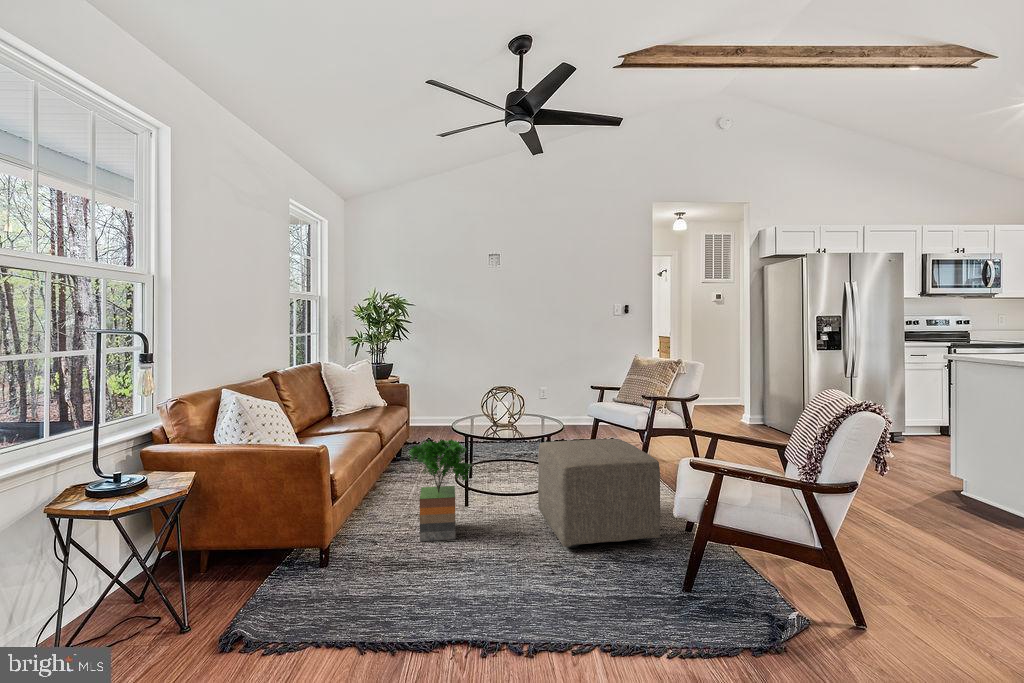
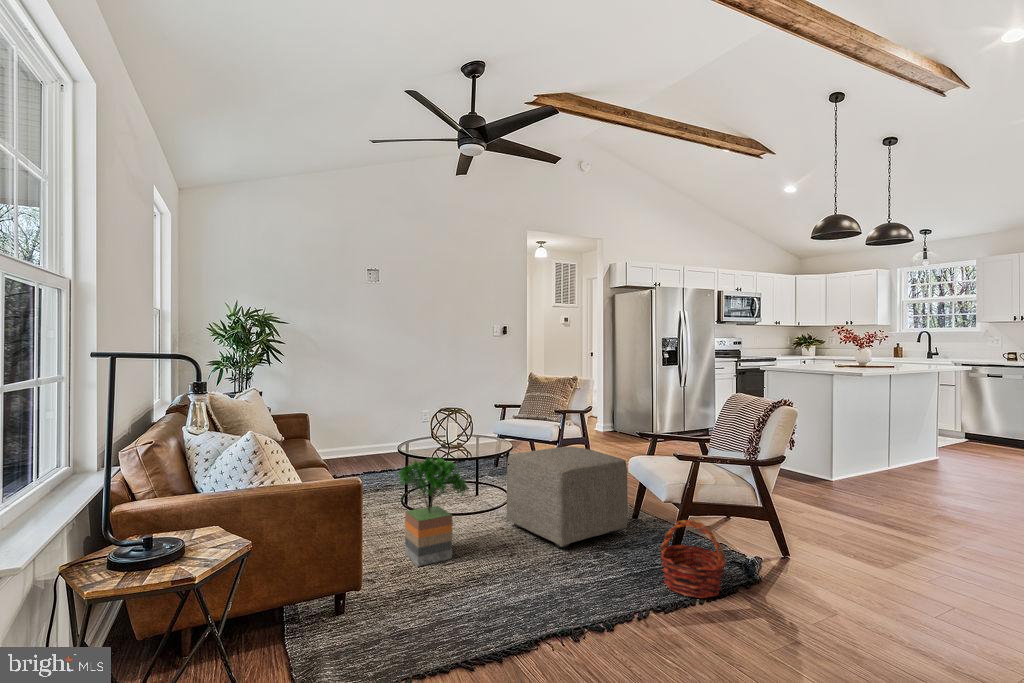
basket: none [640,543,721,644] -> present [660,520,726,598]

